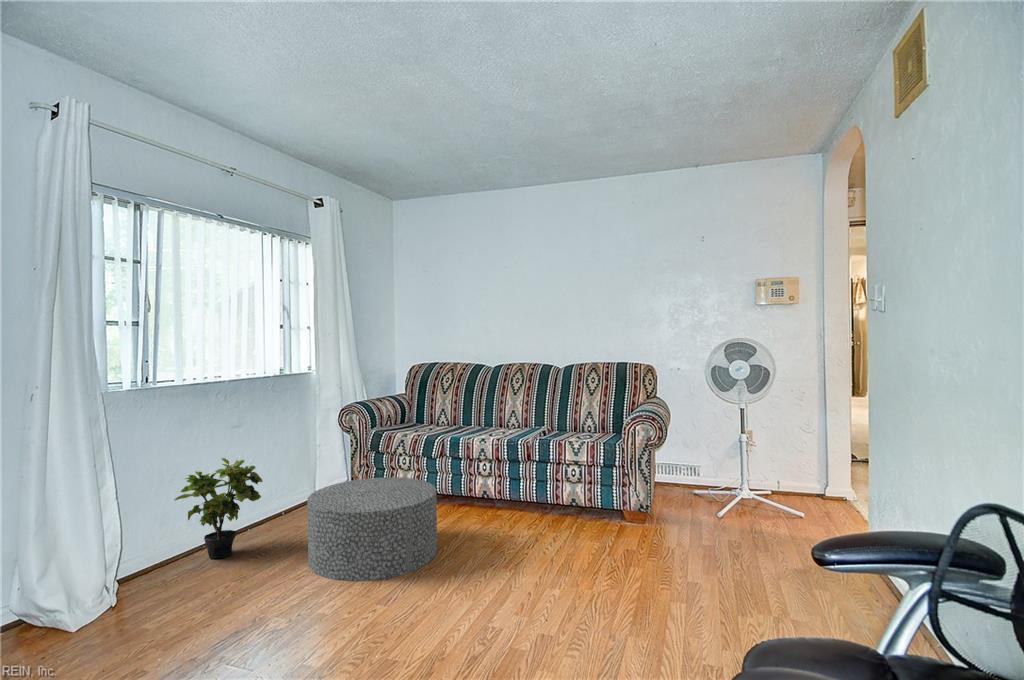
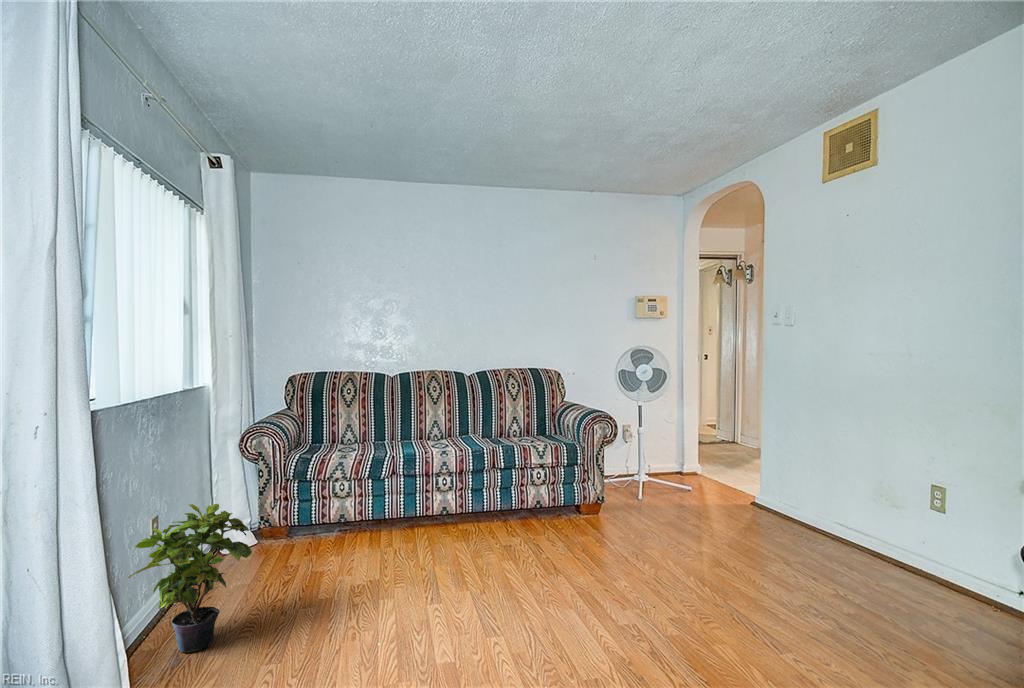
ottoman: present [307,477,437,581] -> none [330,501,482,630]

